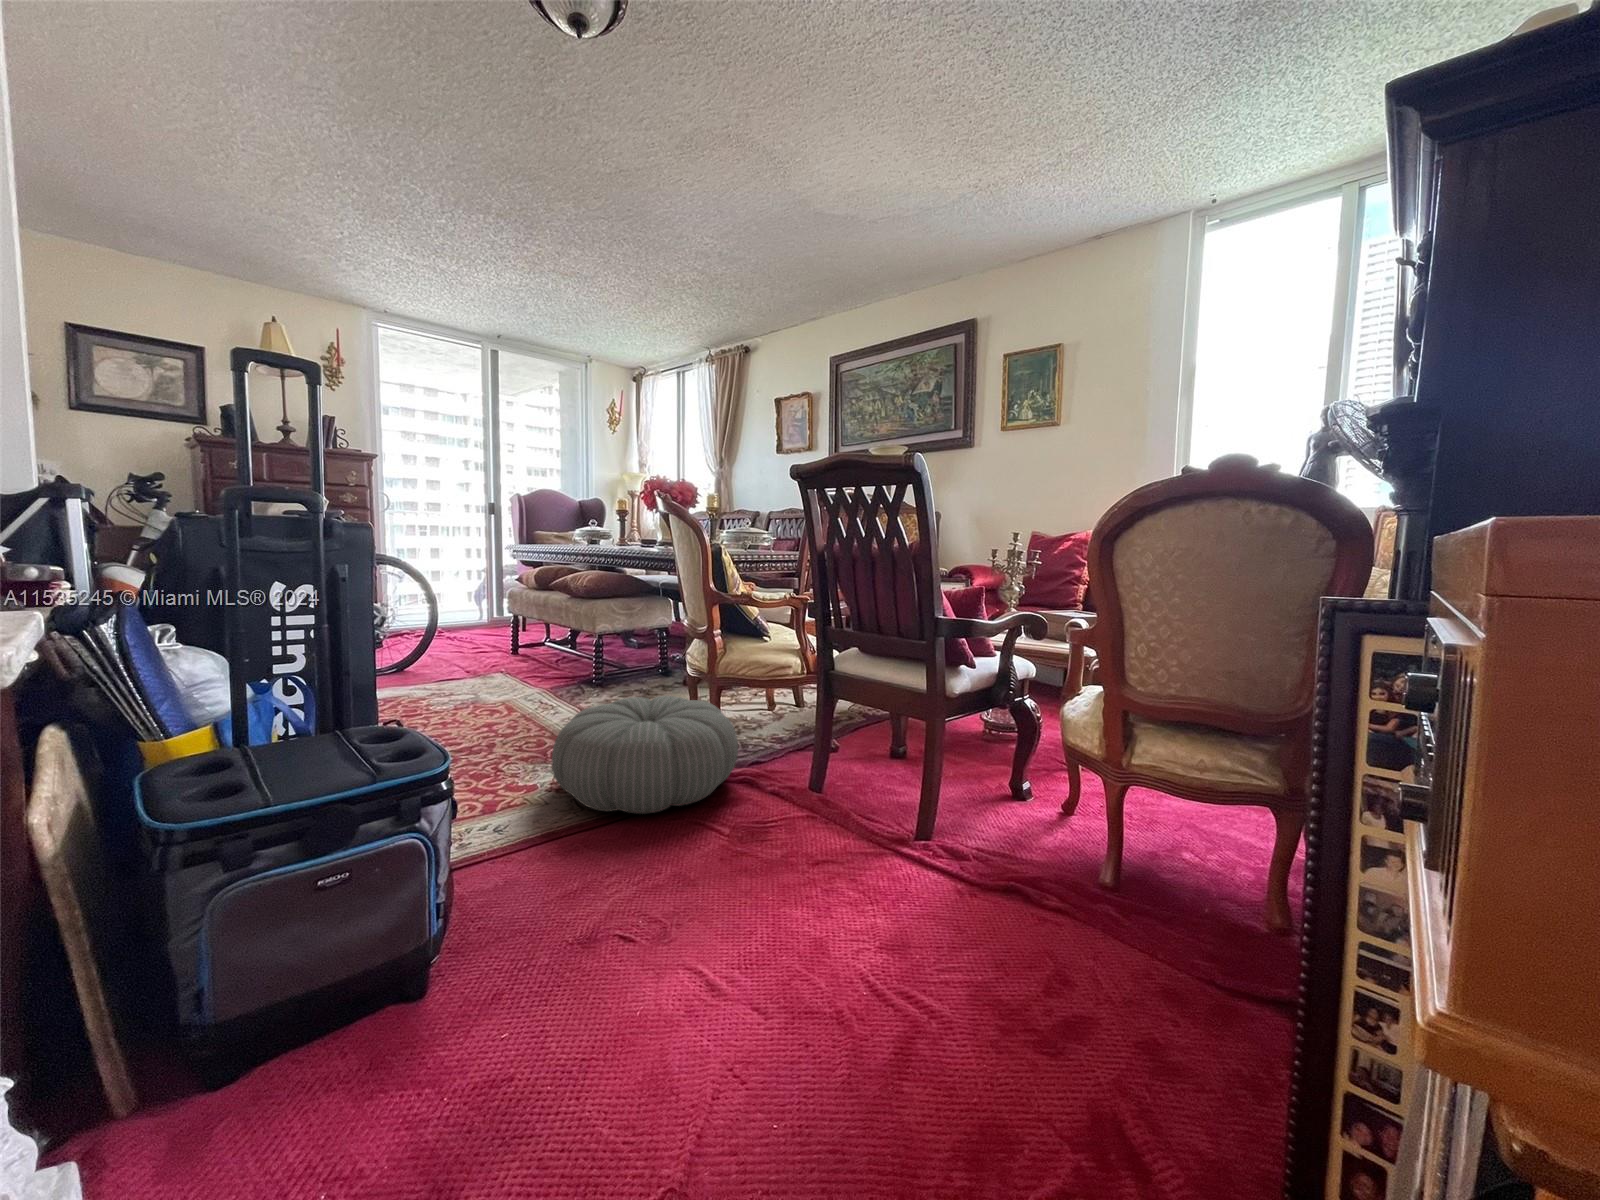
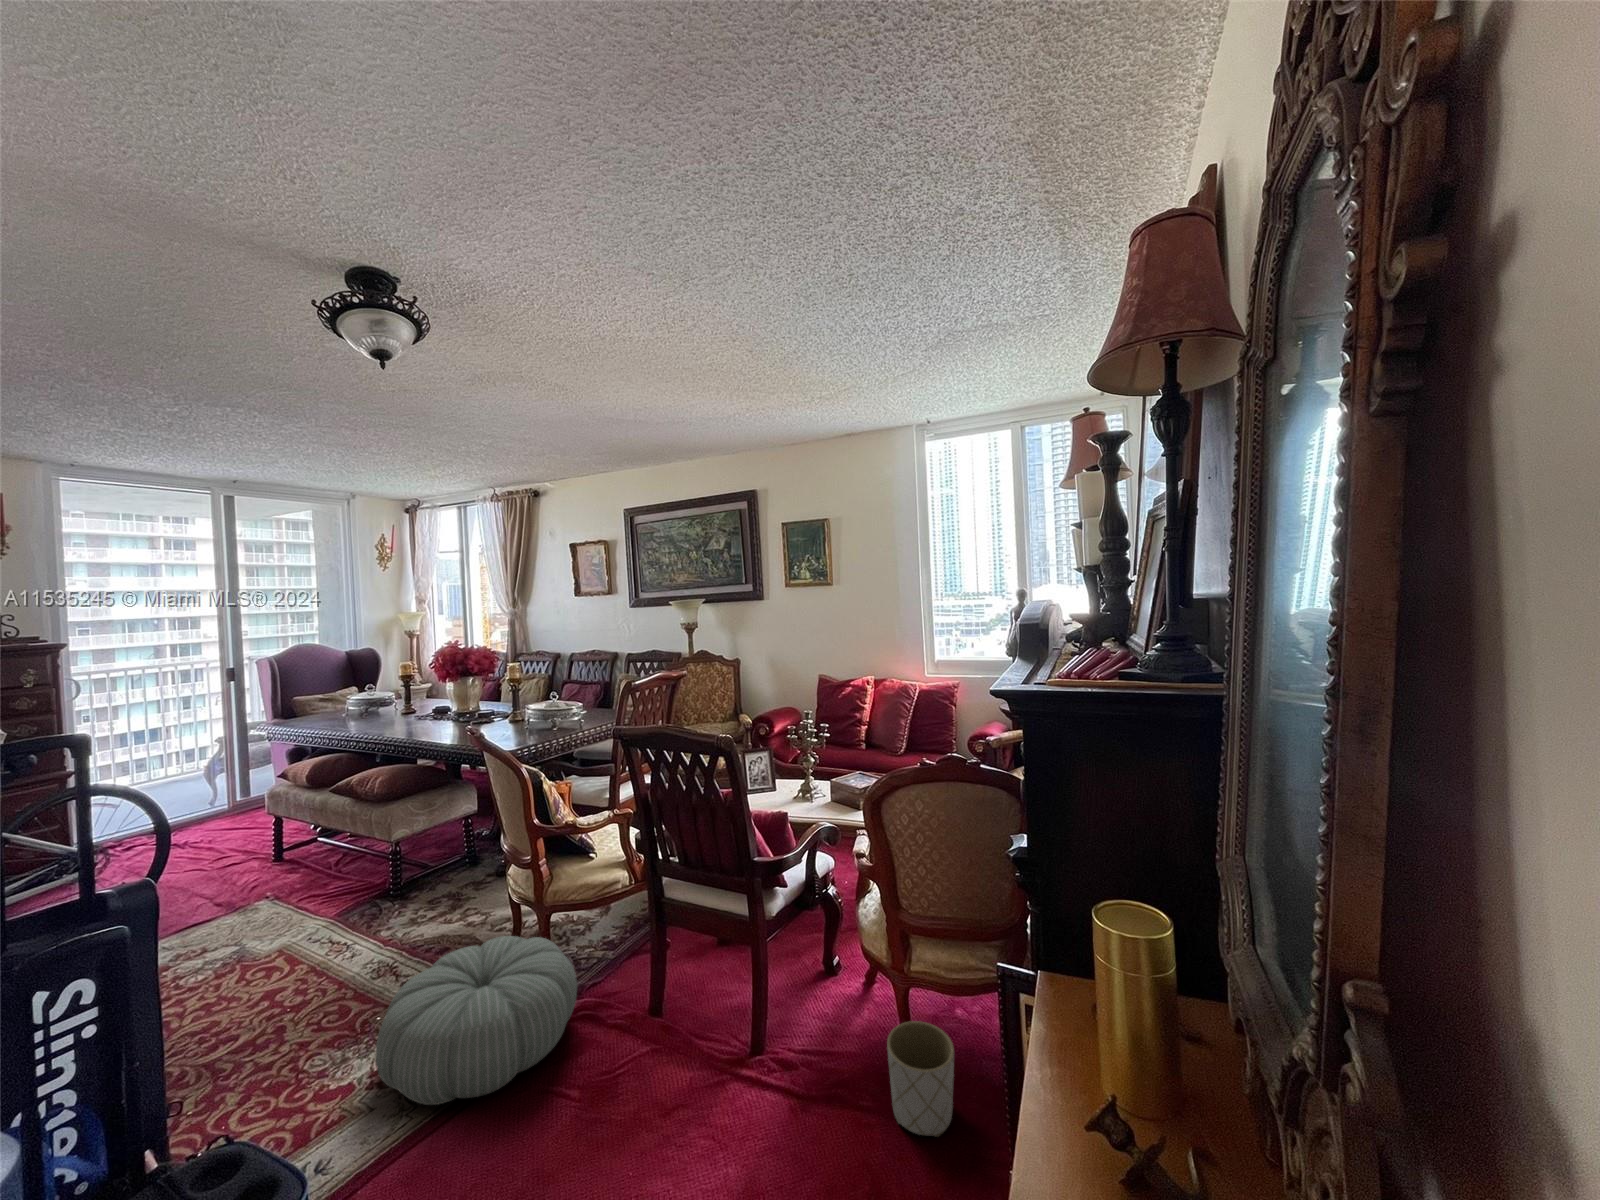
planter: none [1100,830,1205,967] -> present [887,1021,954,1137]

